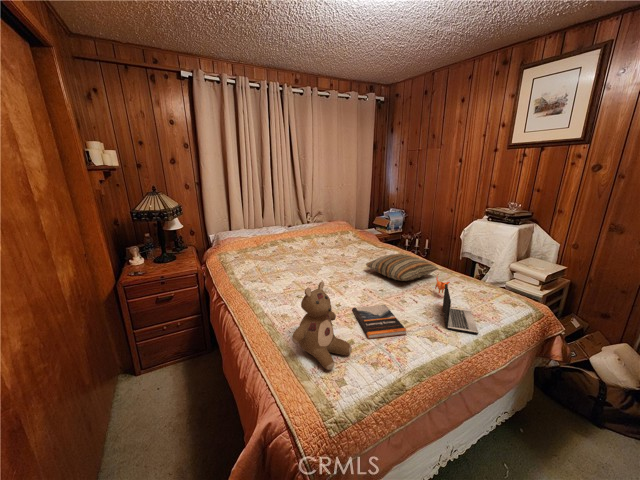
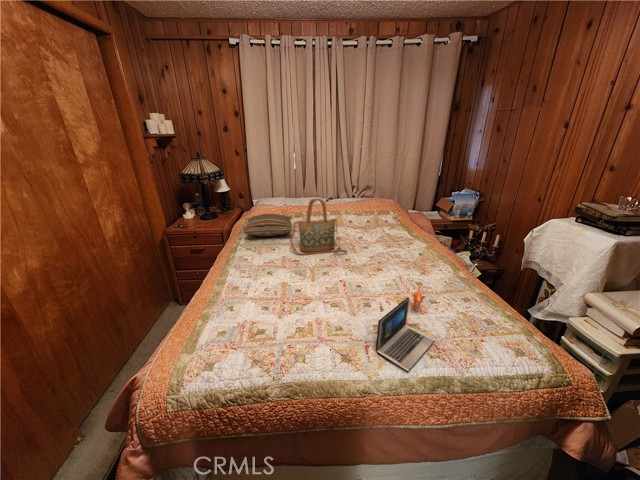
handbag: none [299,223,348,277] -> present [290,199,347,255]
pillow: present [366,254,438,281] -> present [243,214,292,236]
stuffed bear: present [292,281,352,370] -> none [189,264,252,352]
book: present [352,305,407,338] -> none [279,297,336,342]

